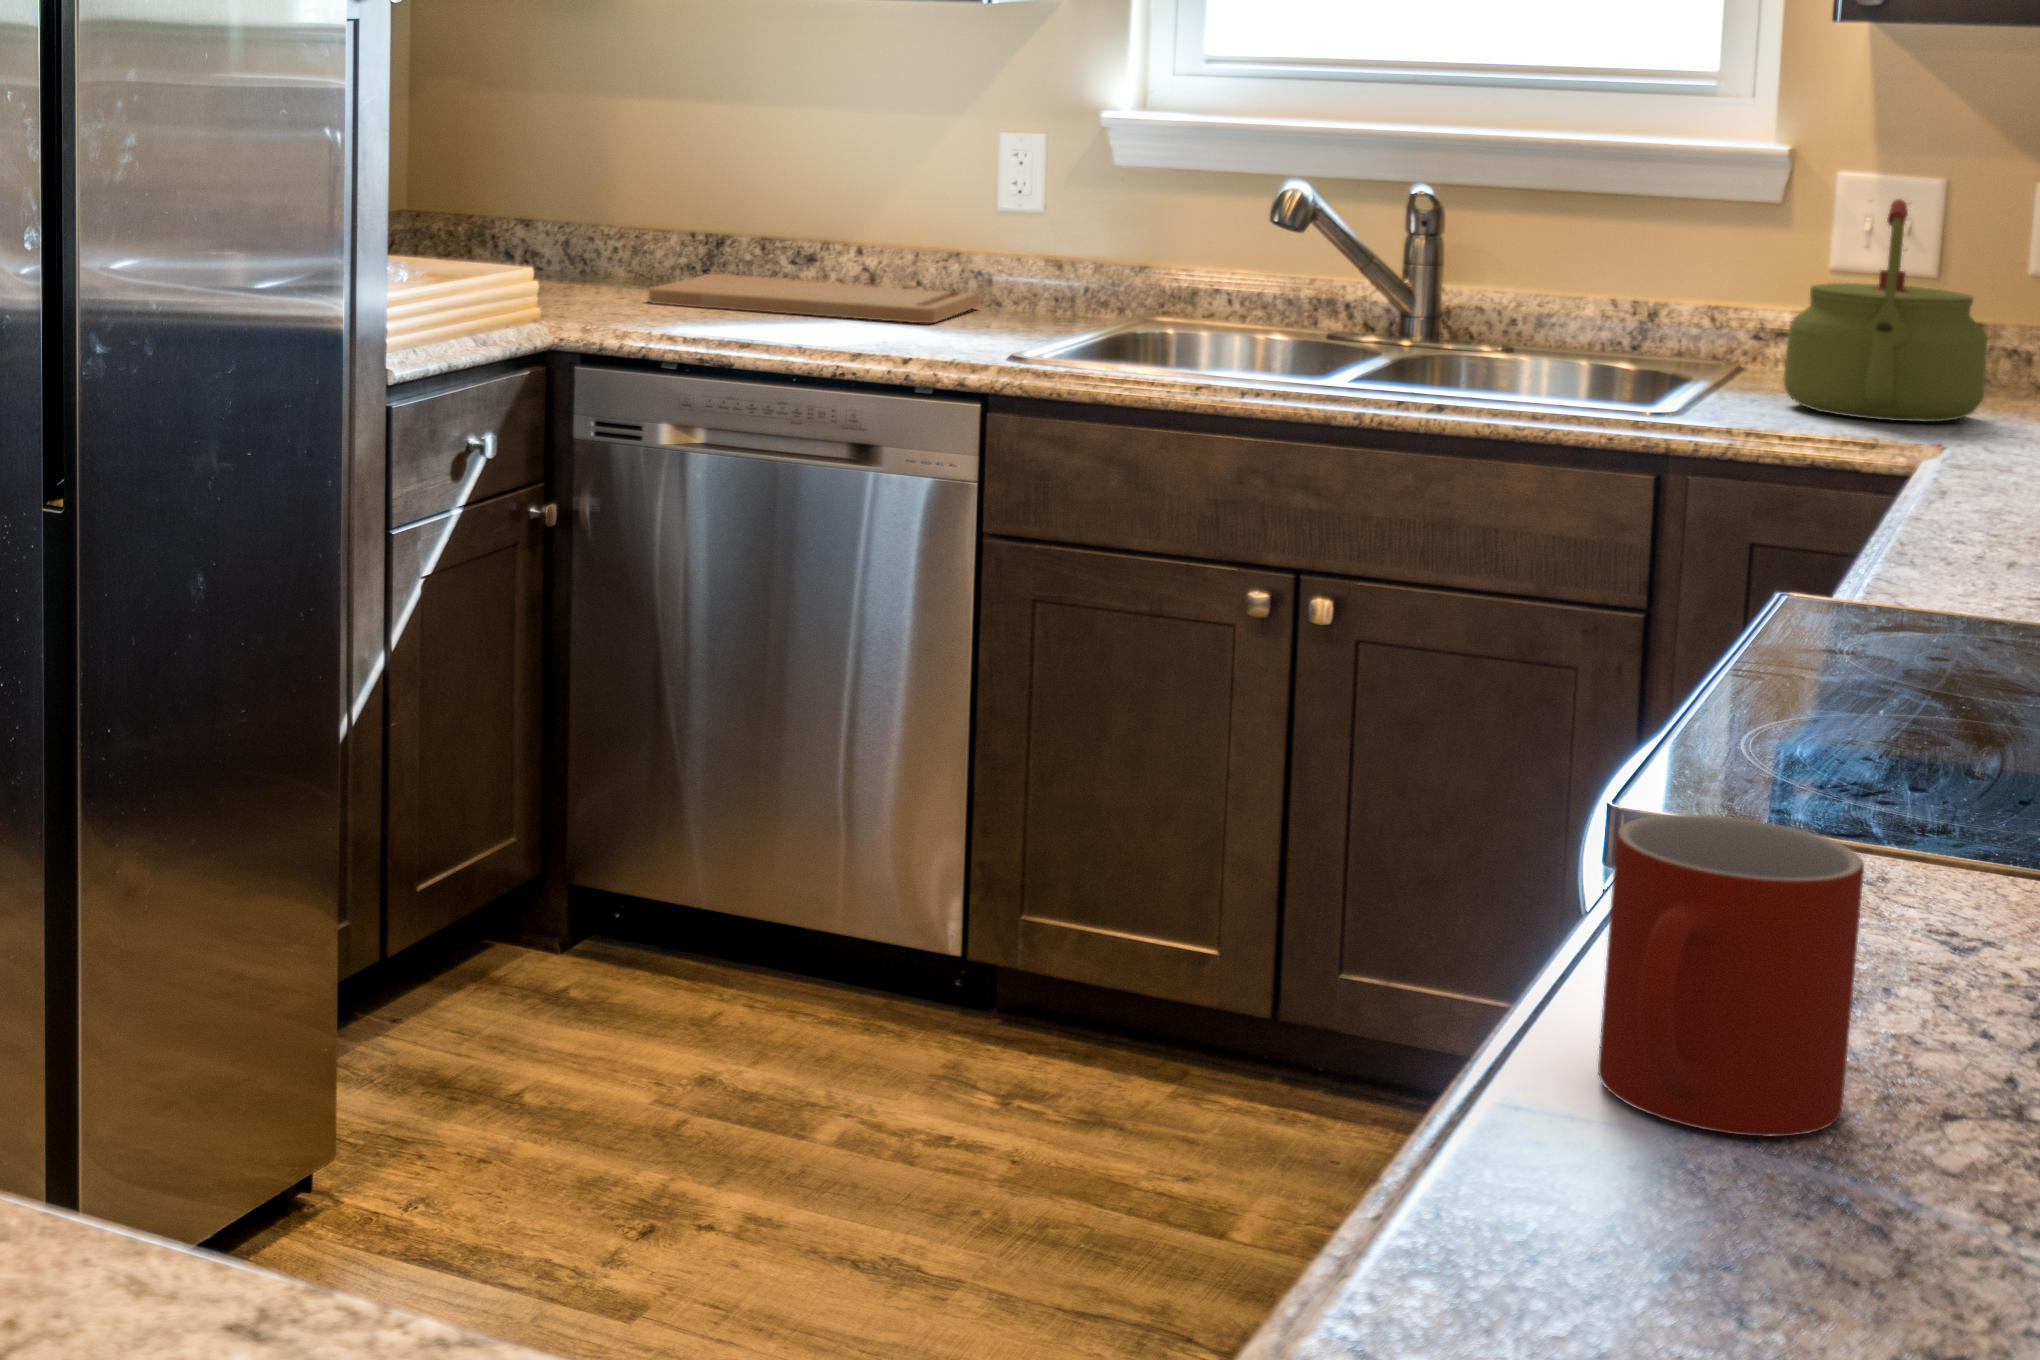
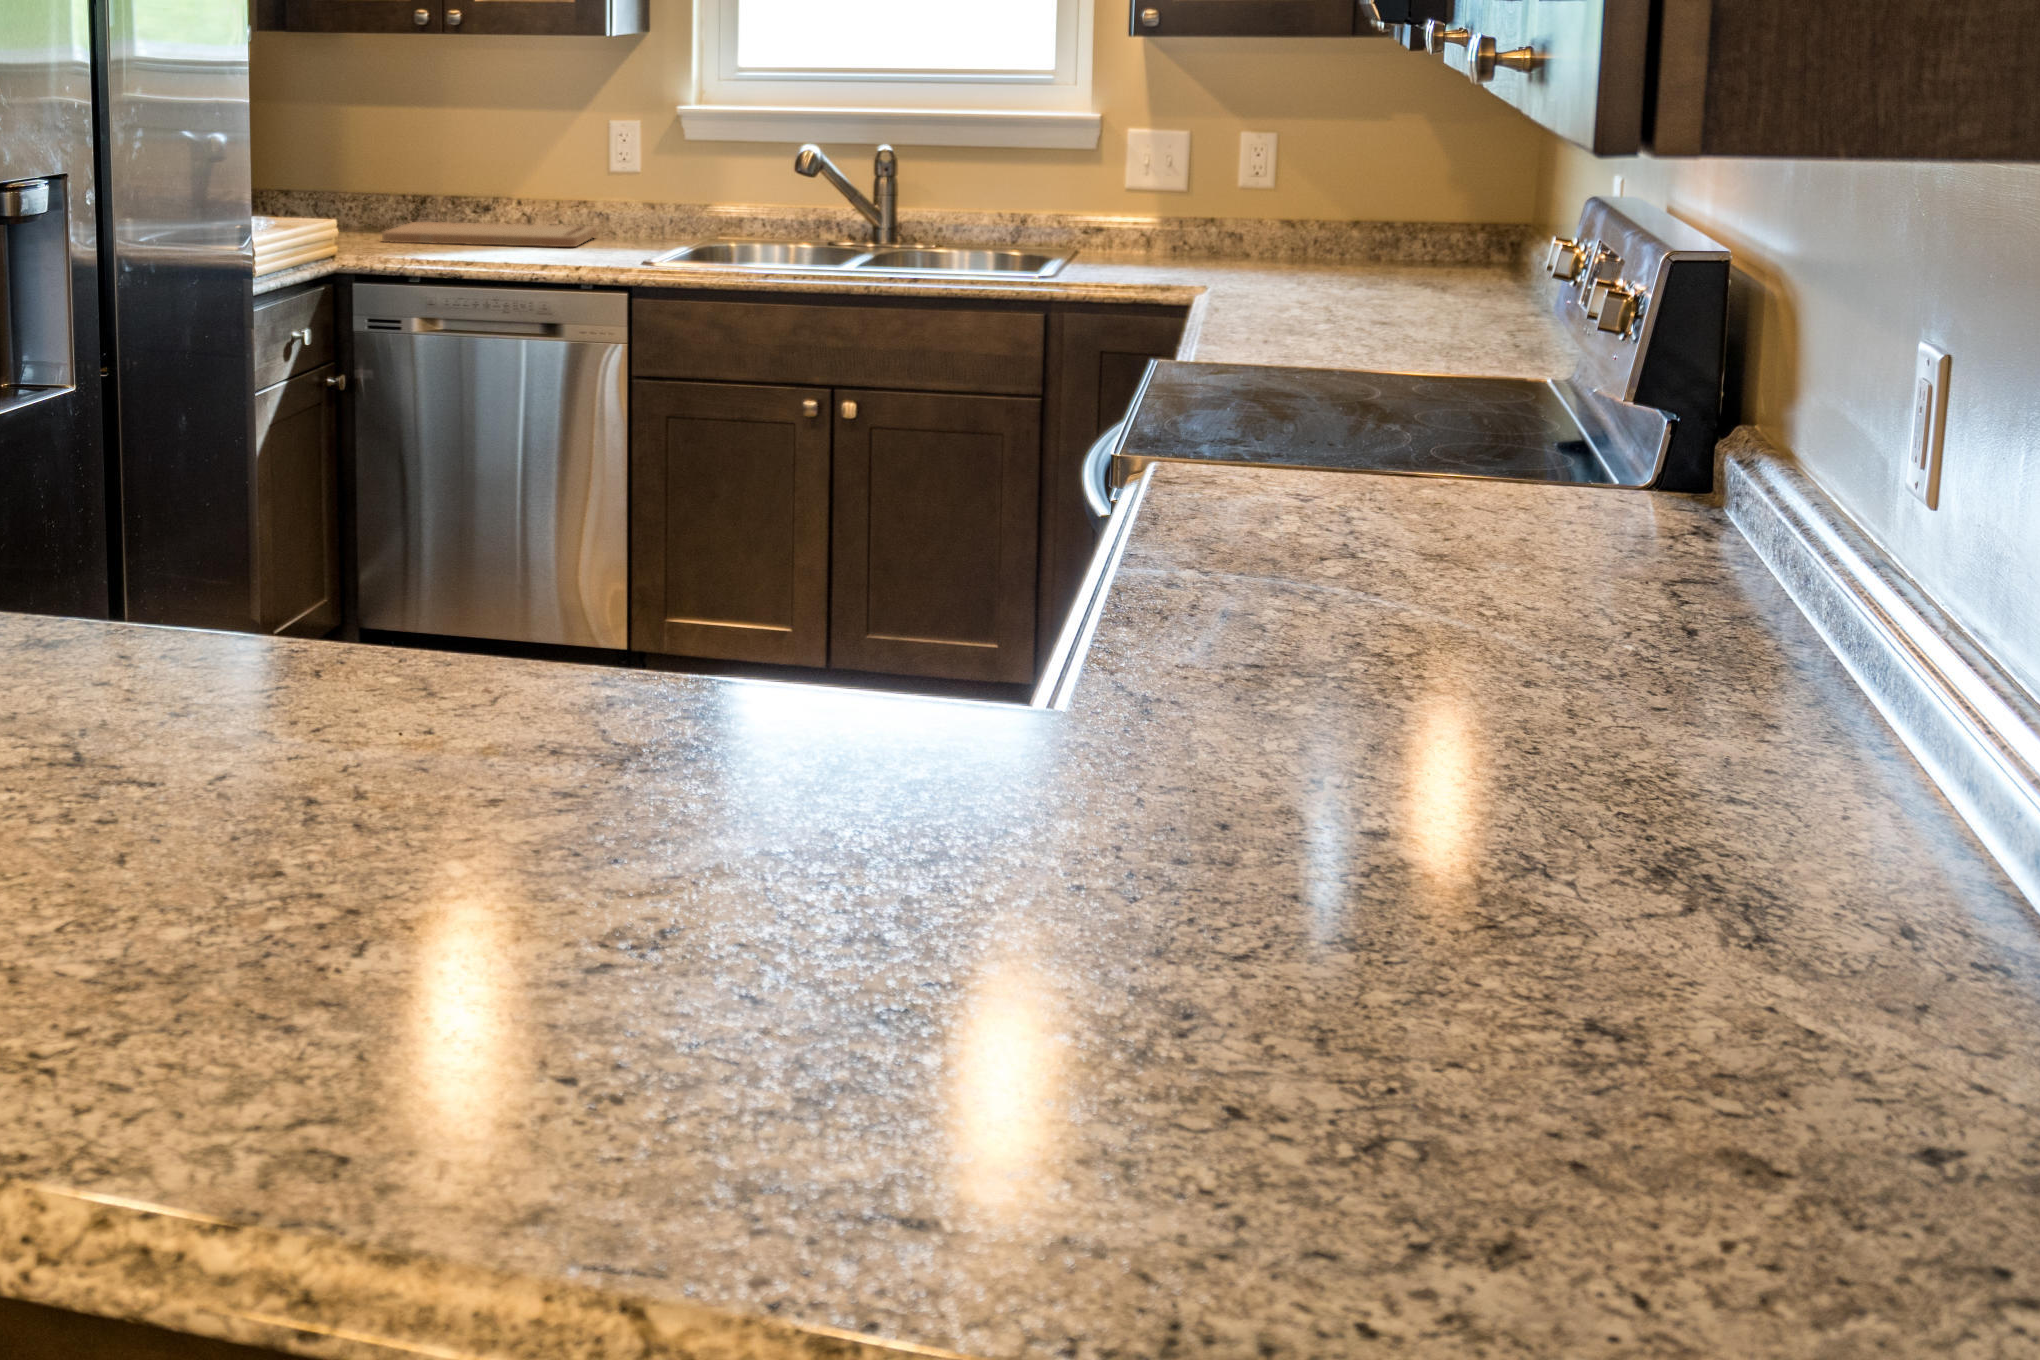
kettle: present [1783,199,1988,422] -> none [1106,144,1221,278]
mug: present [1598,814,1864,1136] -> none [1170,424,1289,566]

